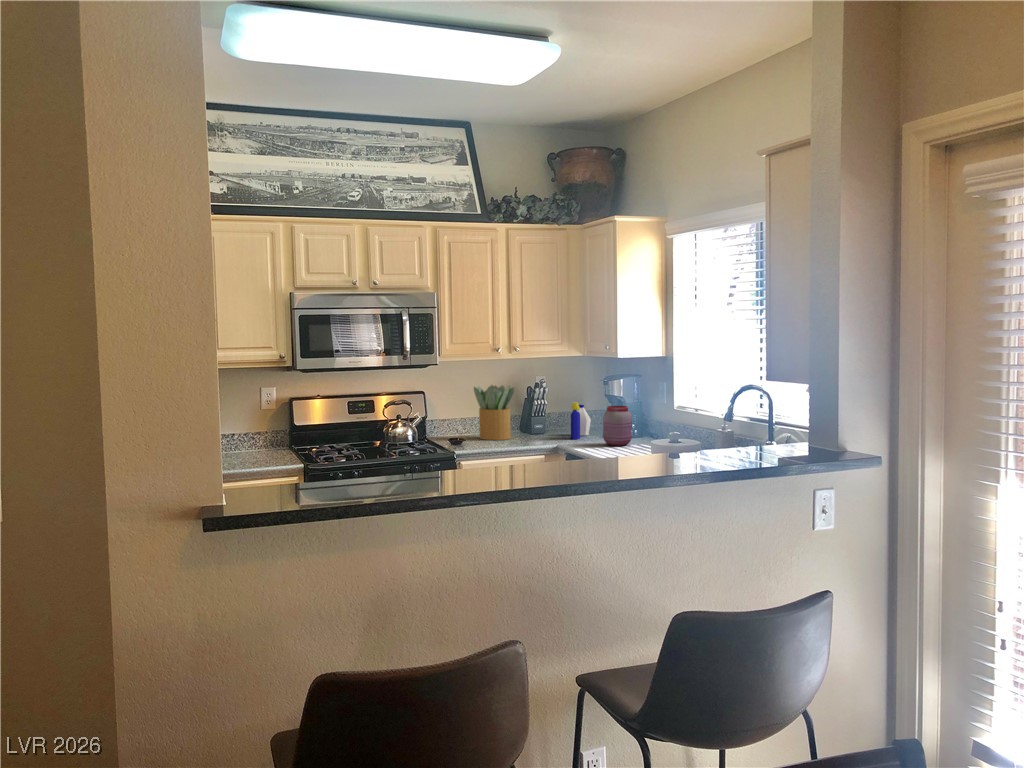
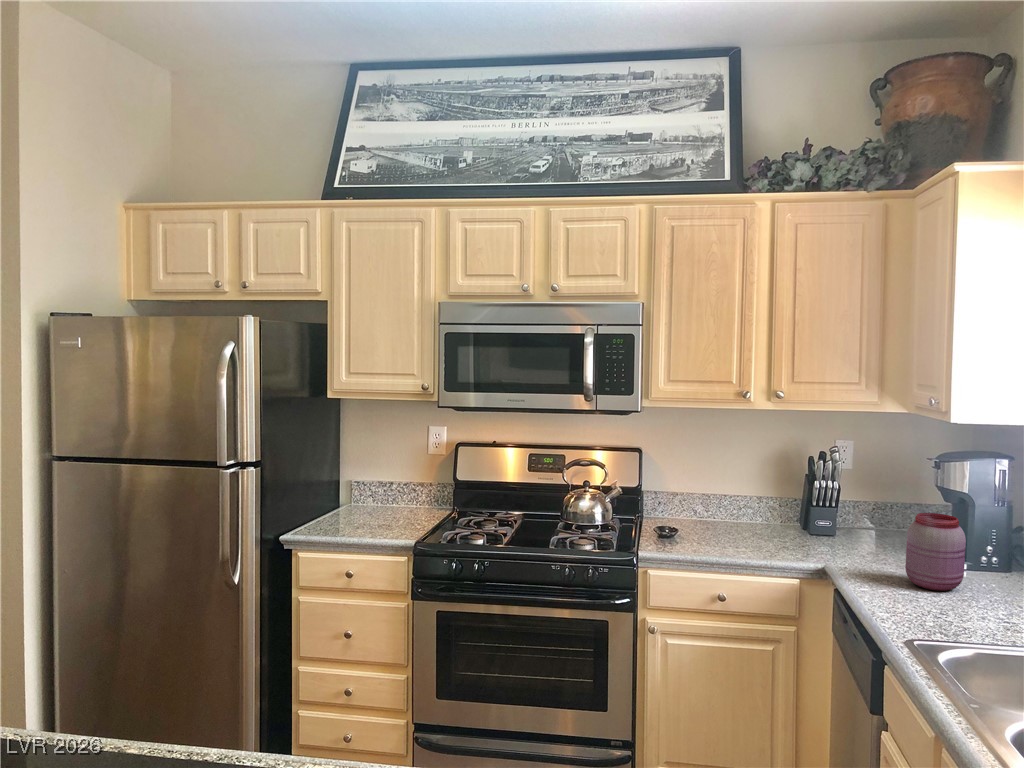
potted plant: present [474,385,514,440] -> none [713,447,778,538]
bottle: present [571,403,591,440] -> none [863,493,913,558]

